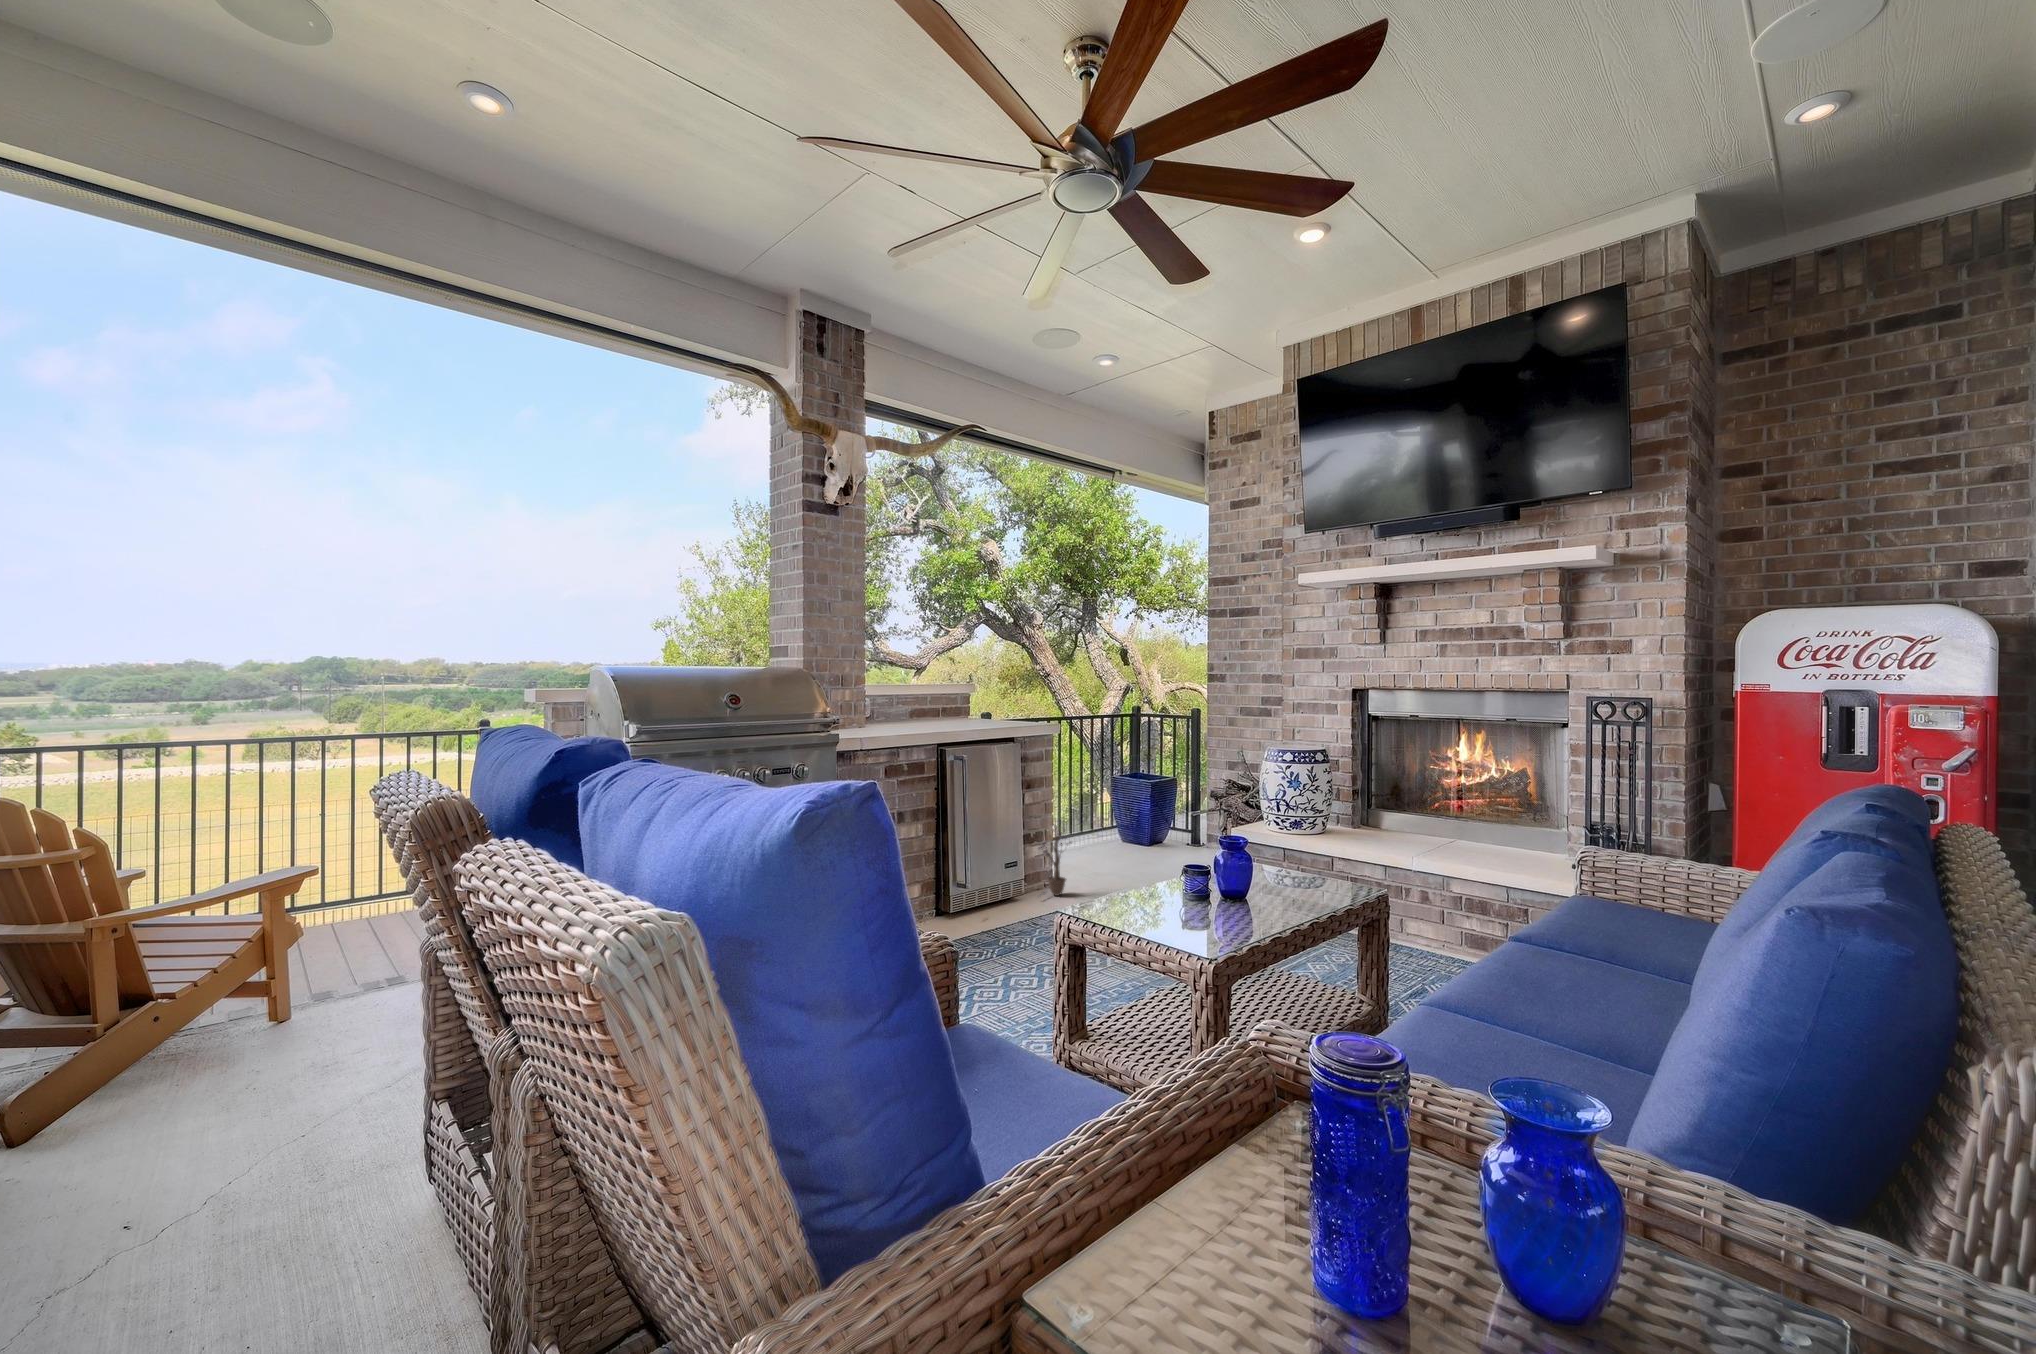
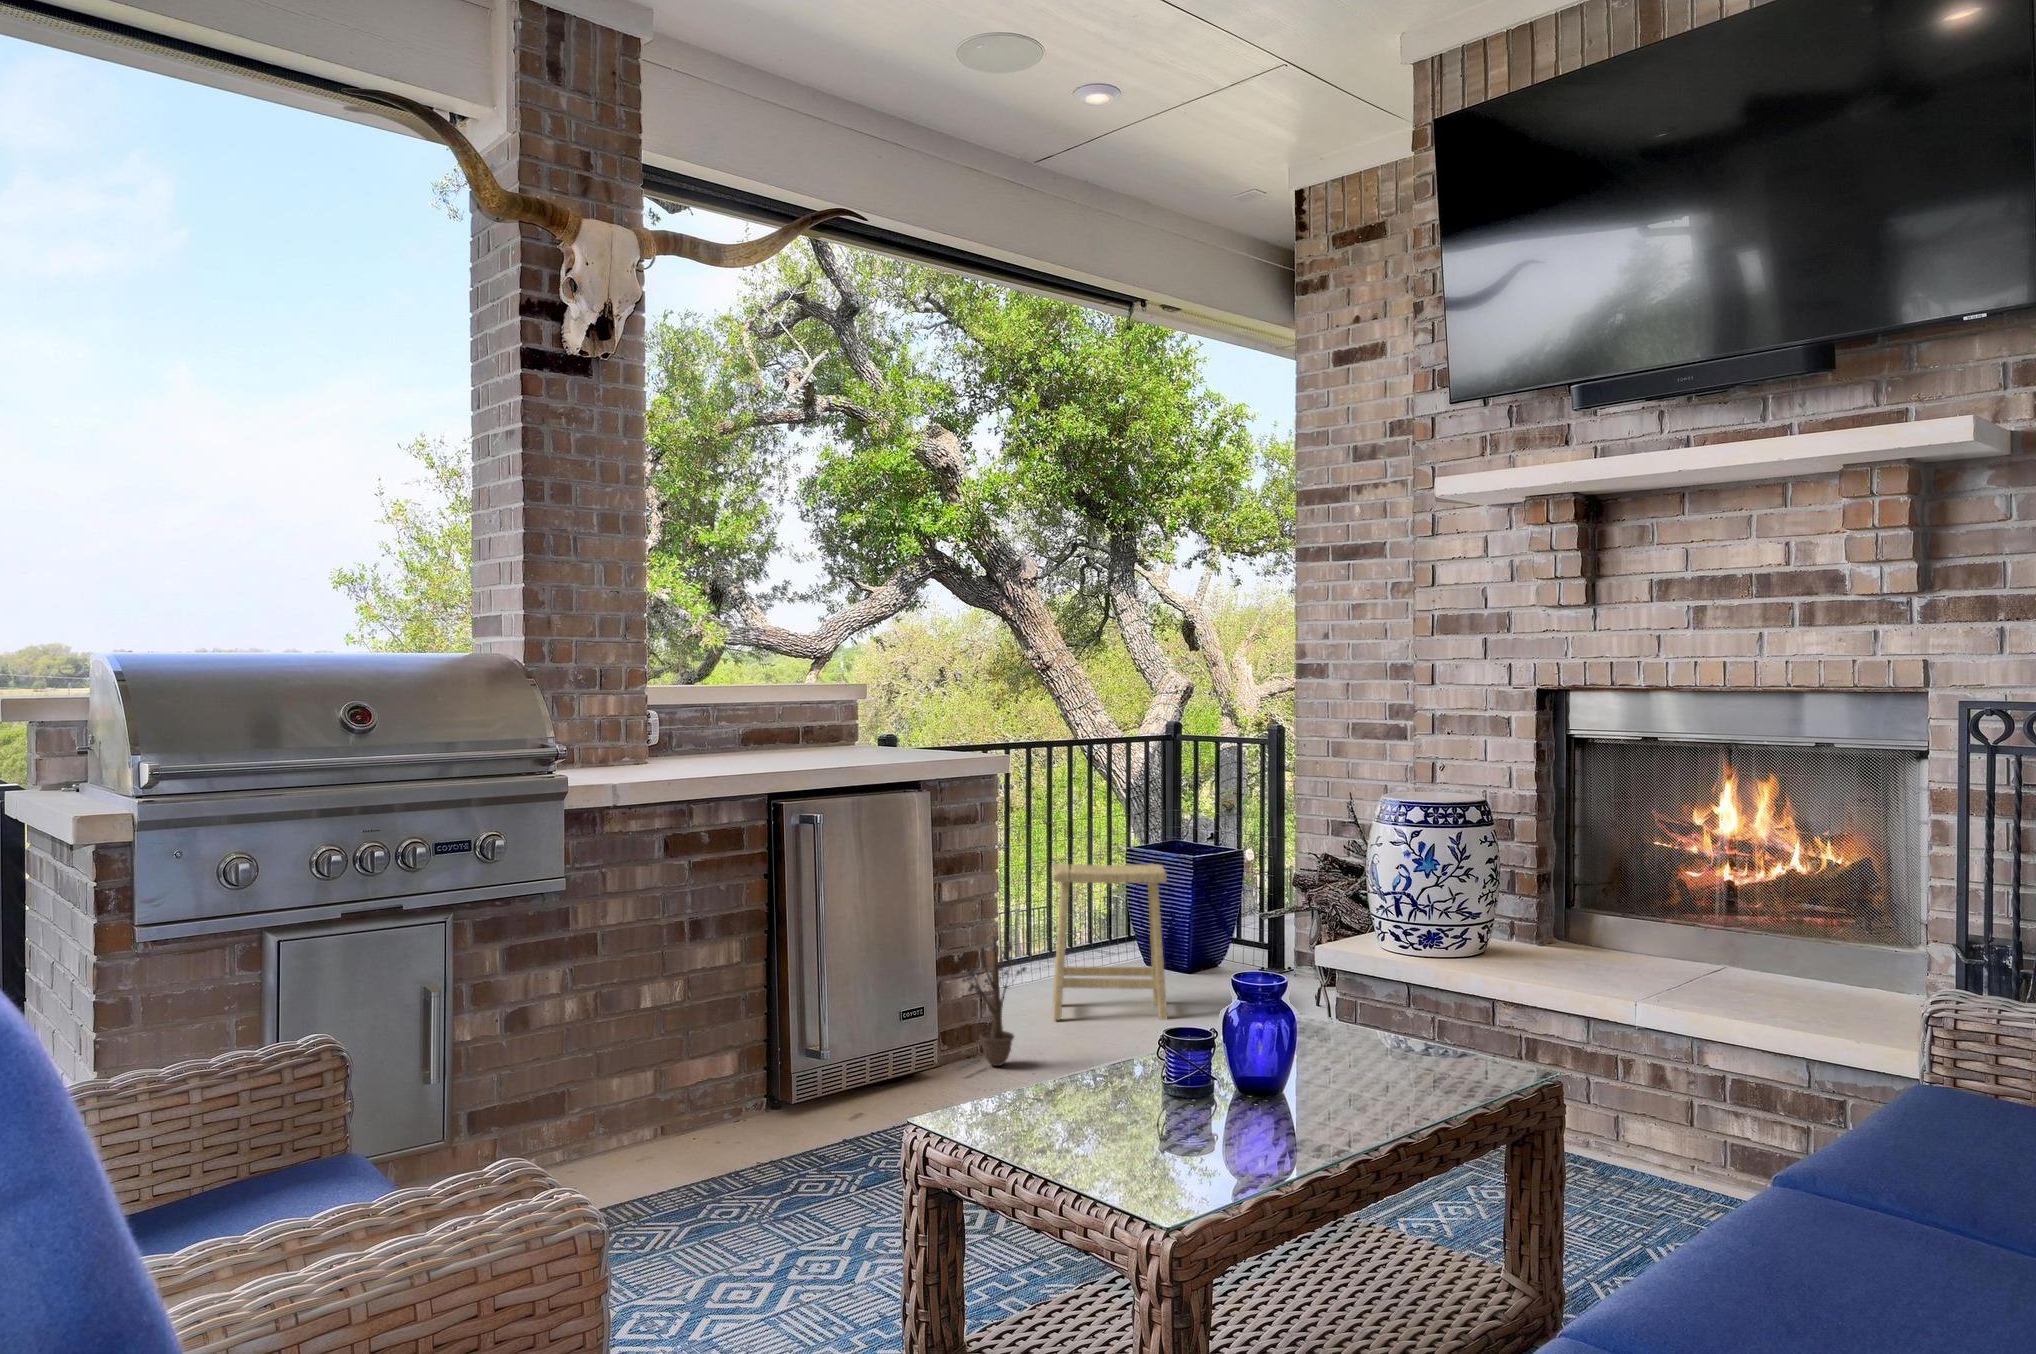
footstool: none [1077,785,1143,872] -> present [1052,864,1167,1020]

